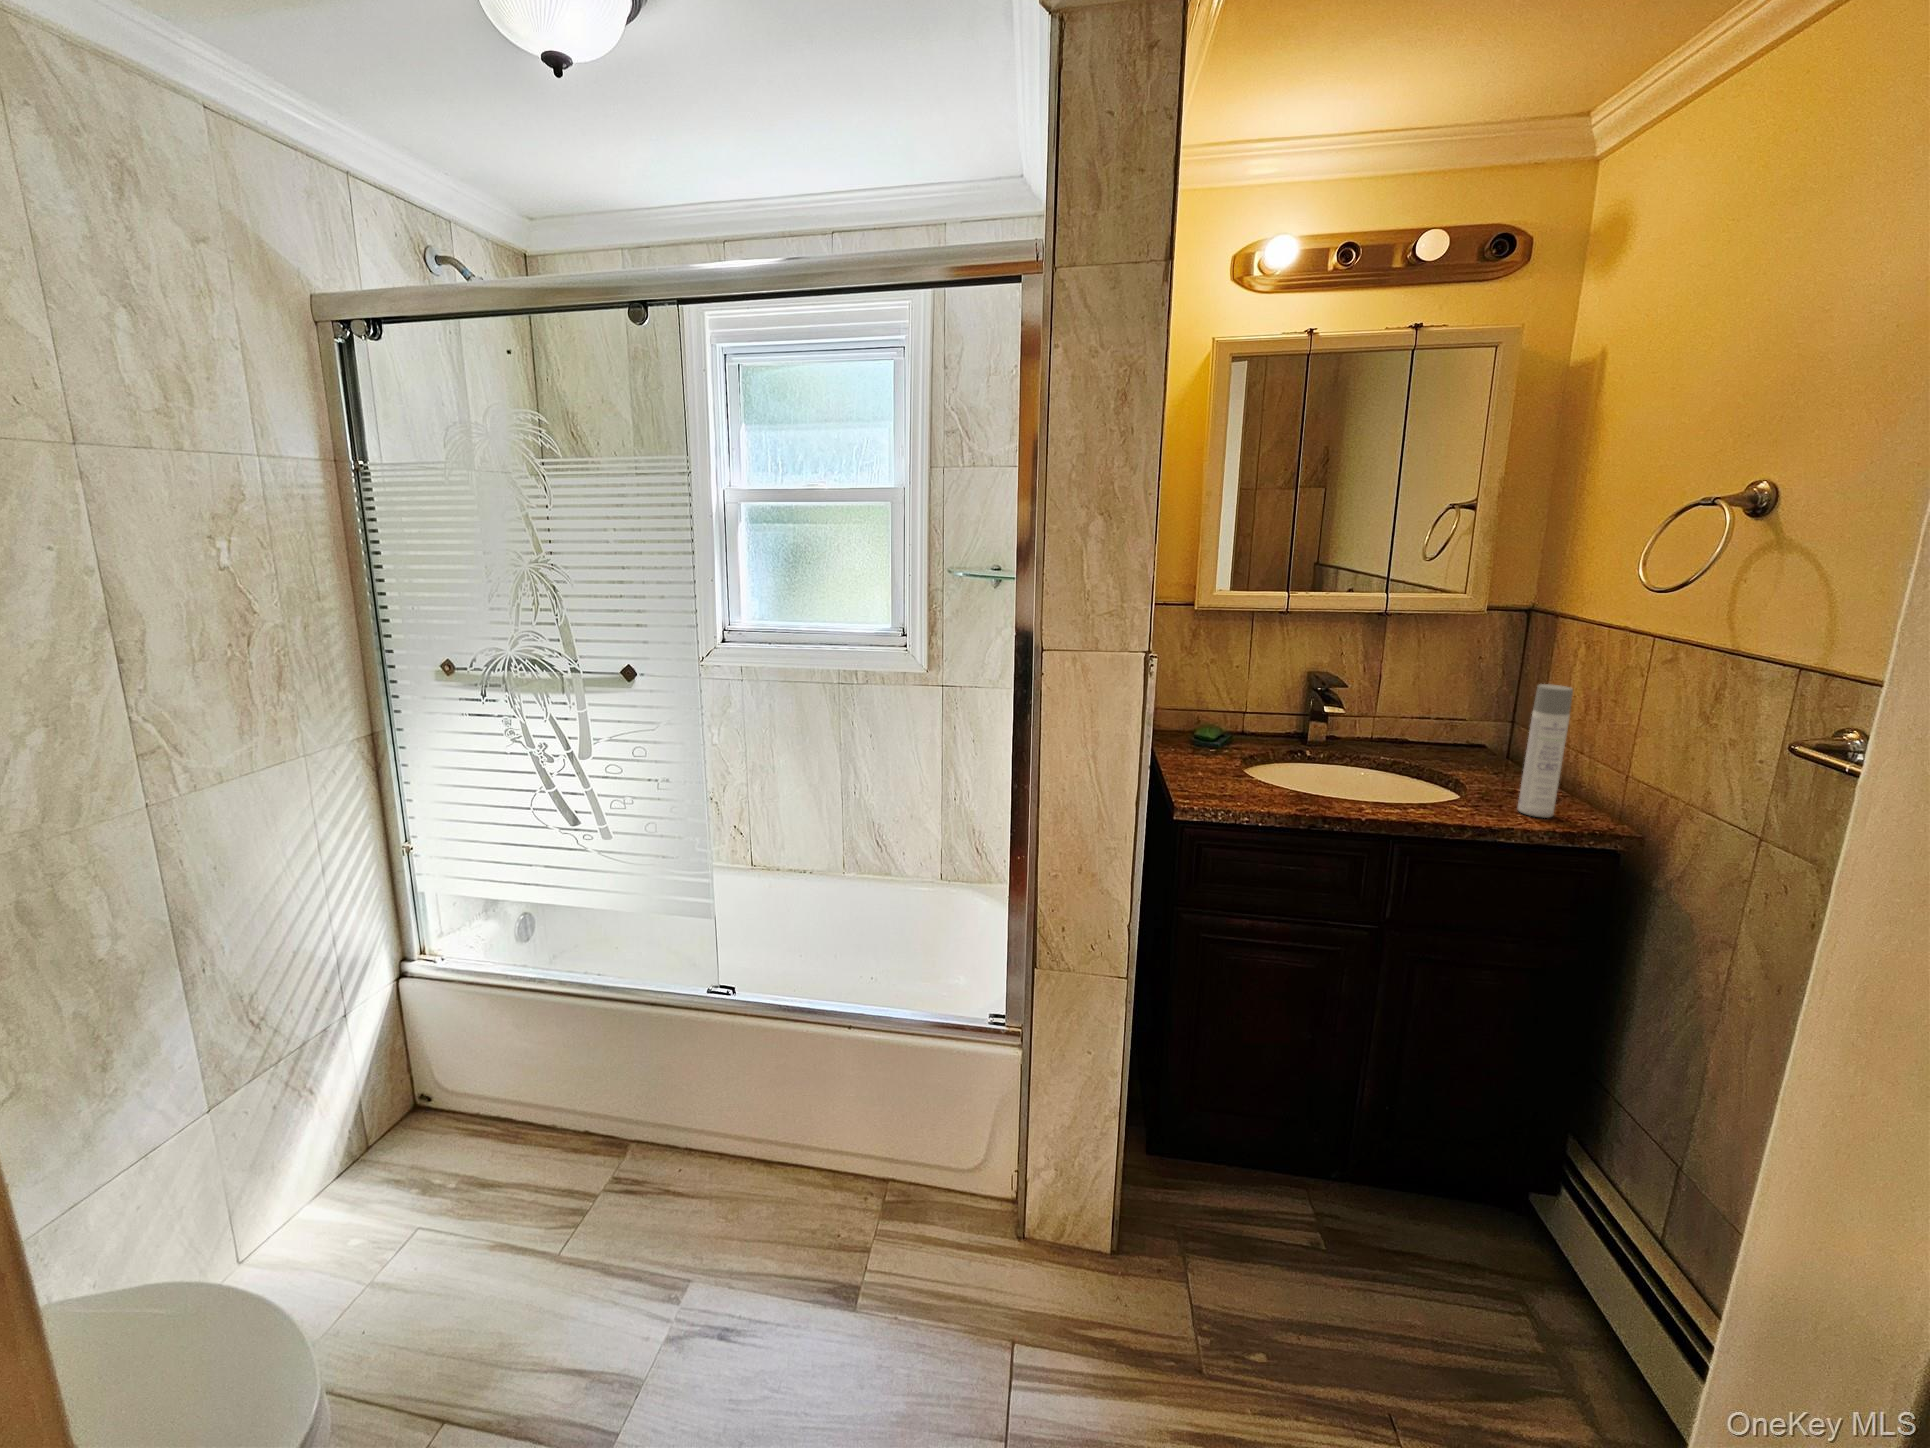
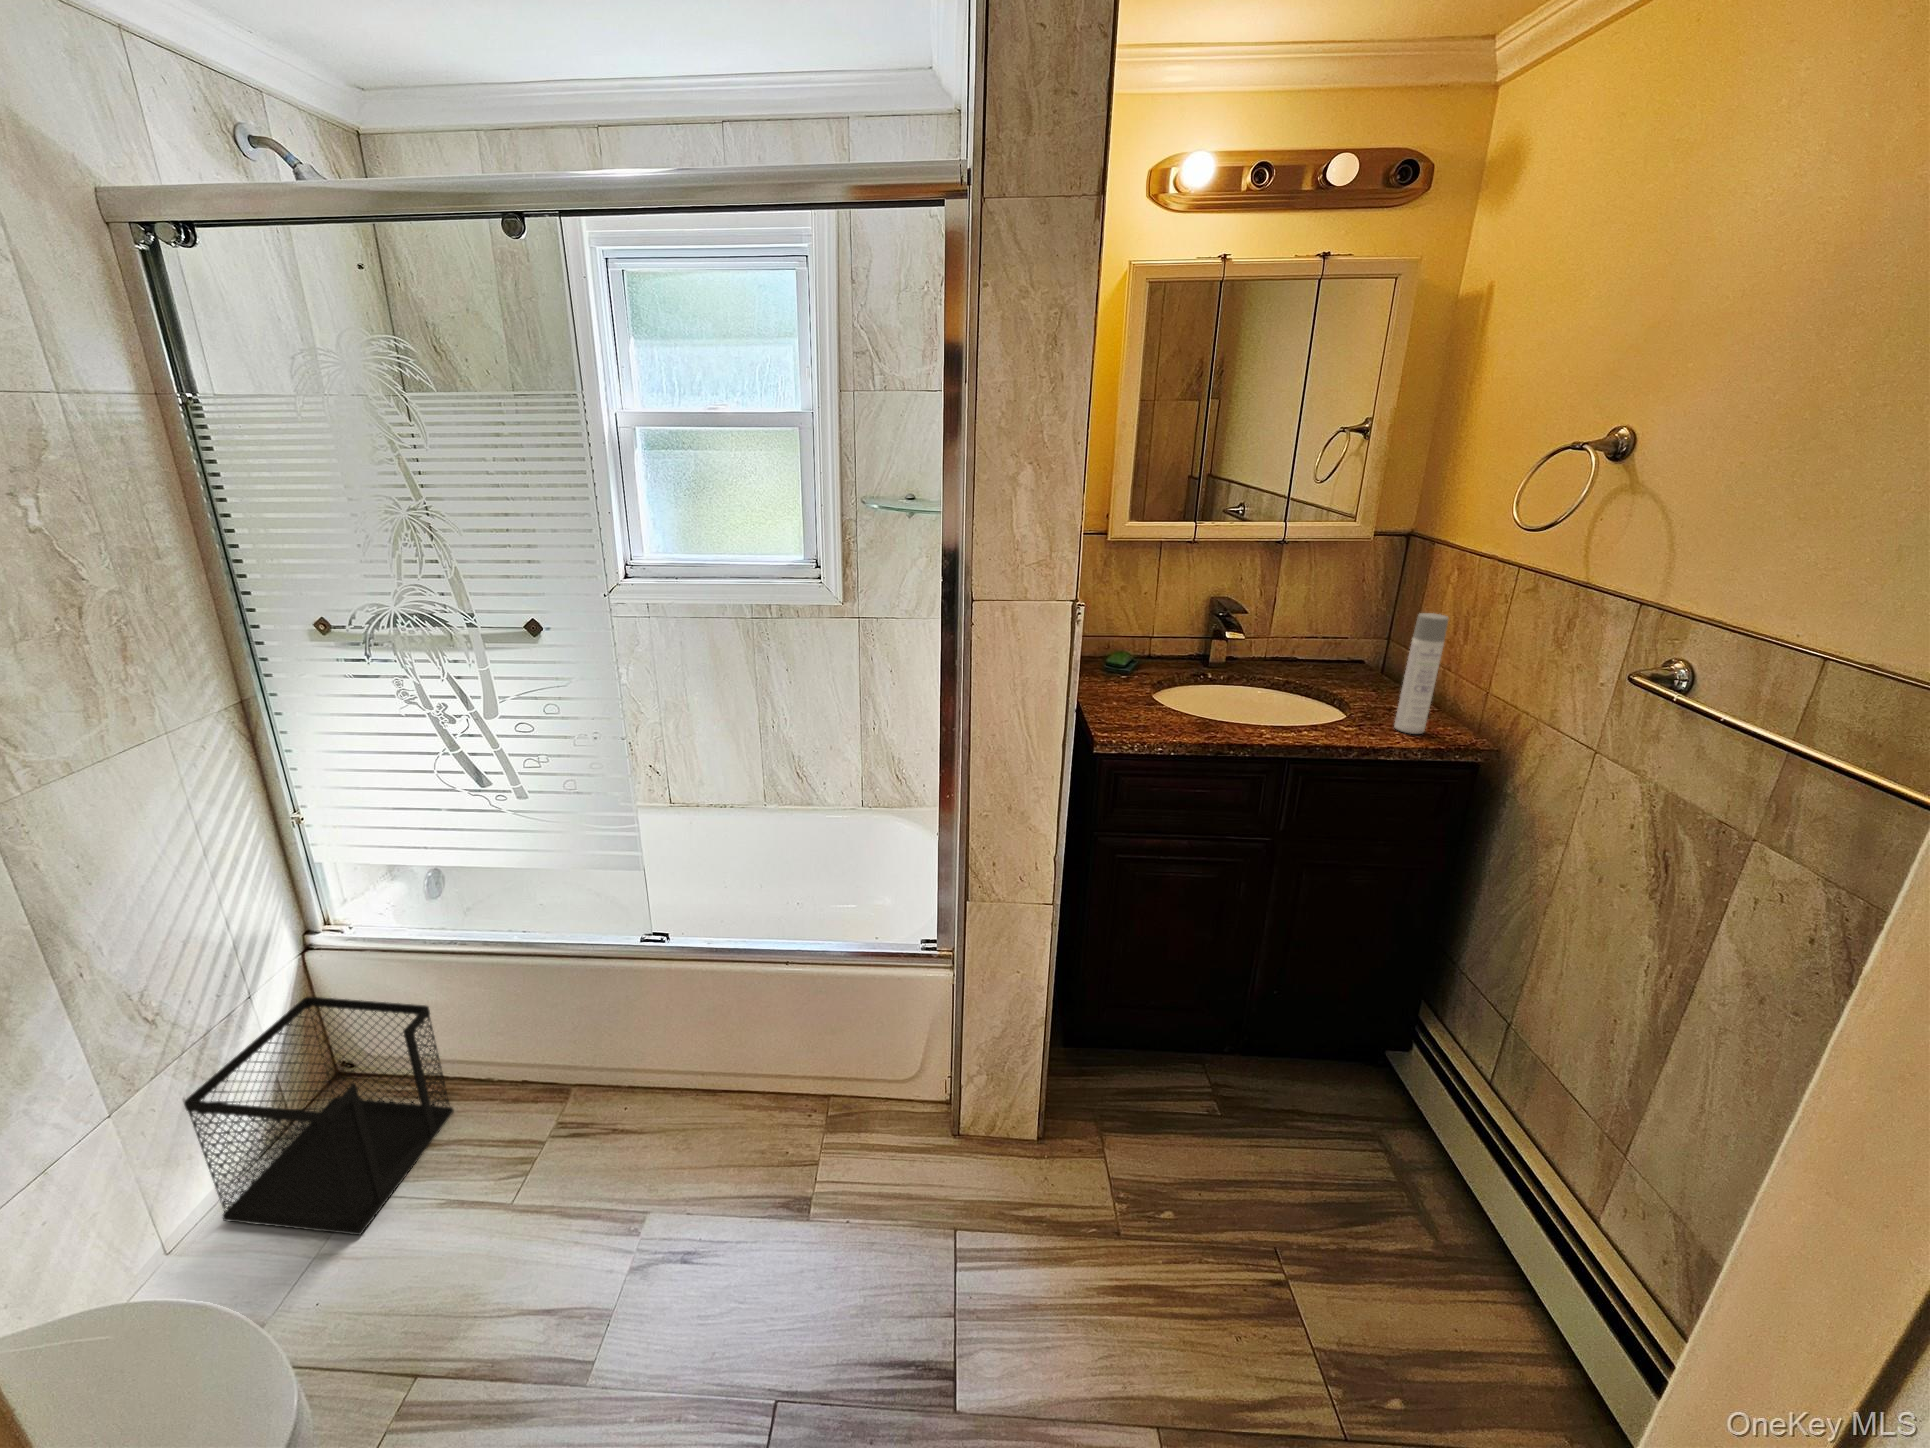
wastebasket: none [273,1023,515,1269] -> present [184,997,454,1235]

